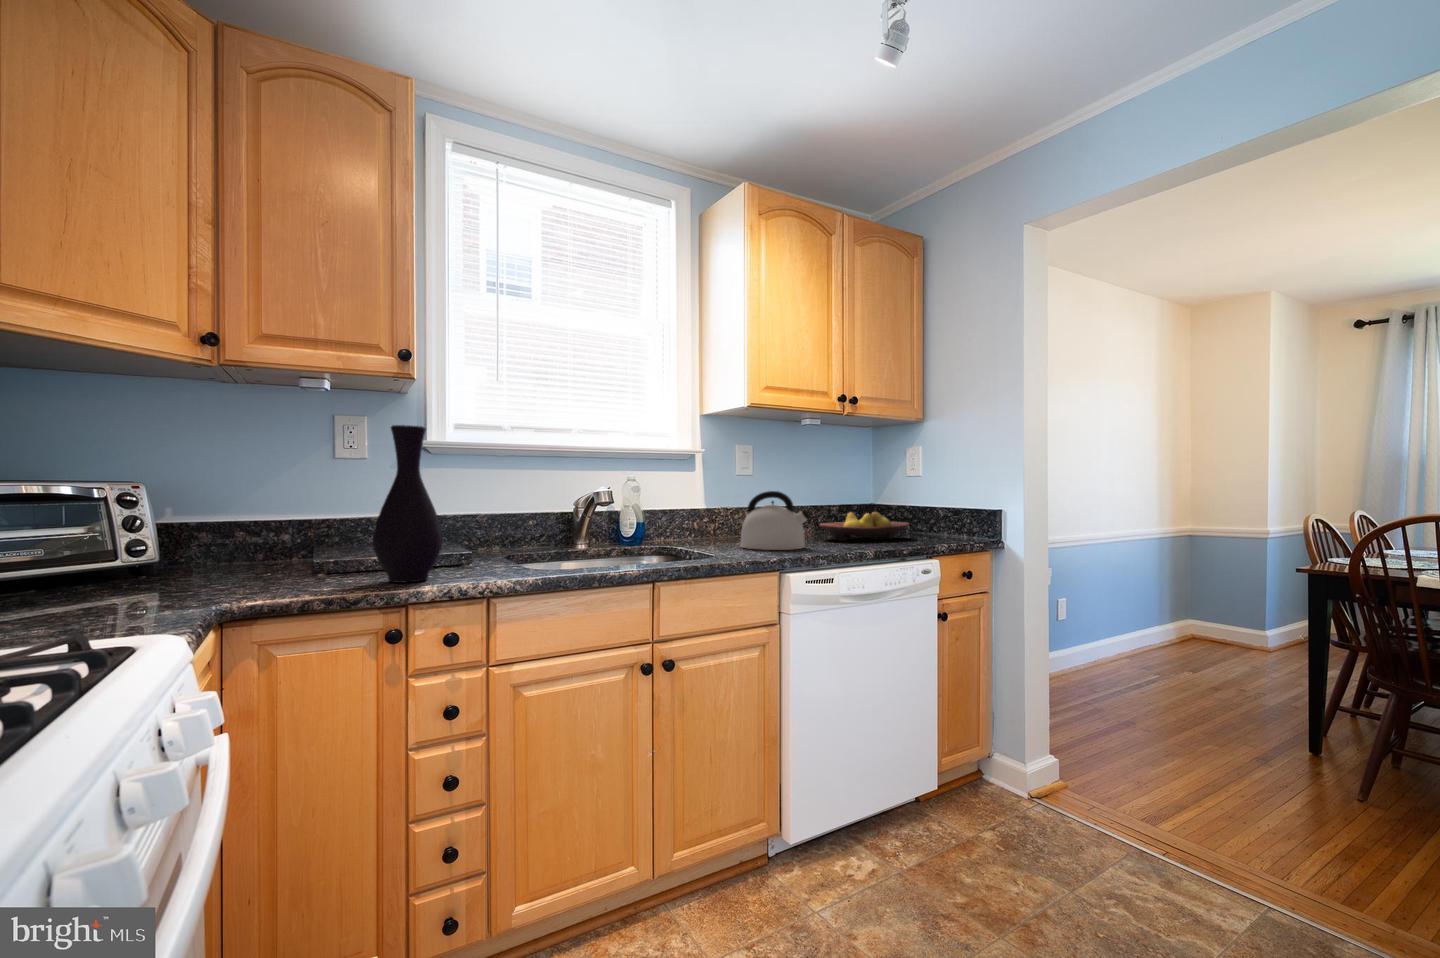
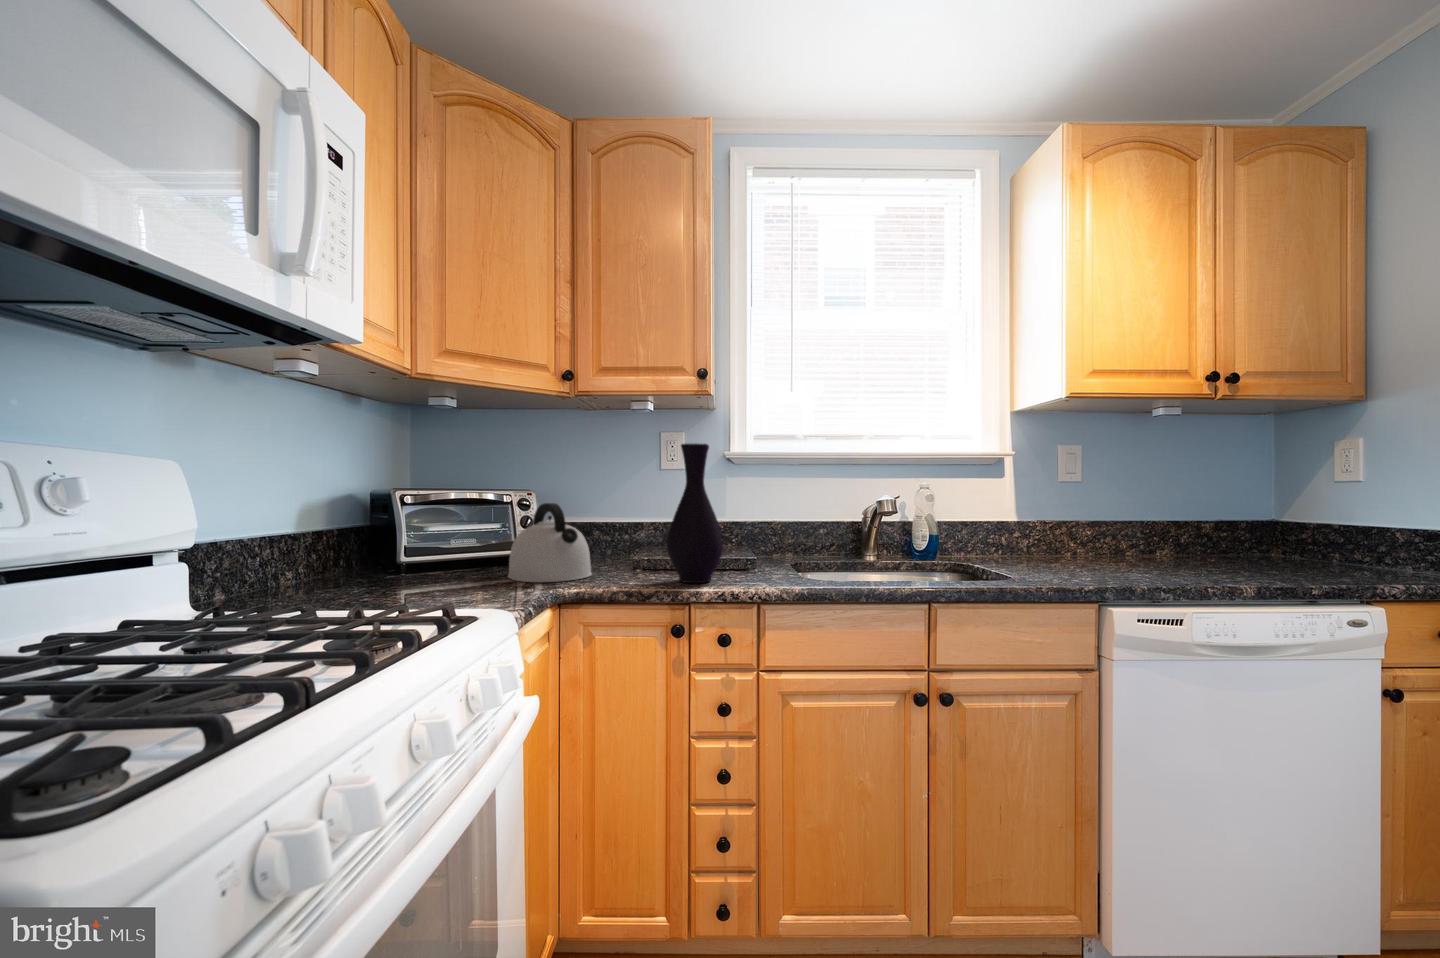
kettle: present [740,491,811,550] -> present [508,503,592,582]
fruit bowl: present [819,512,909,541] -> none [1178,531,1336,570]

